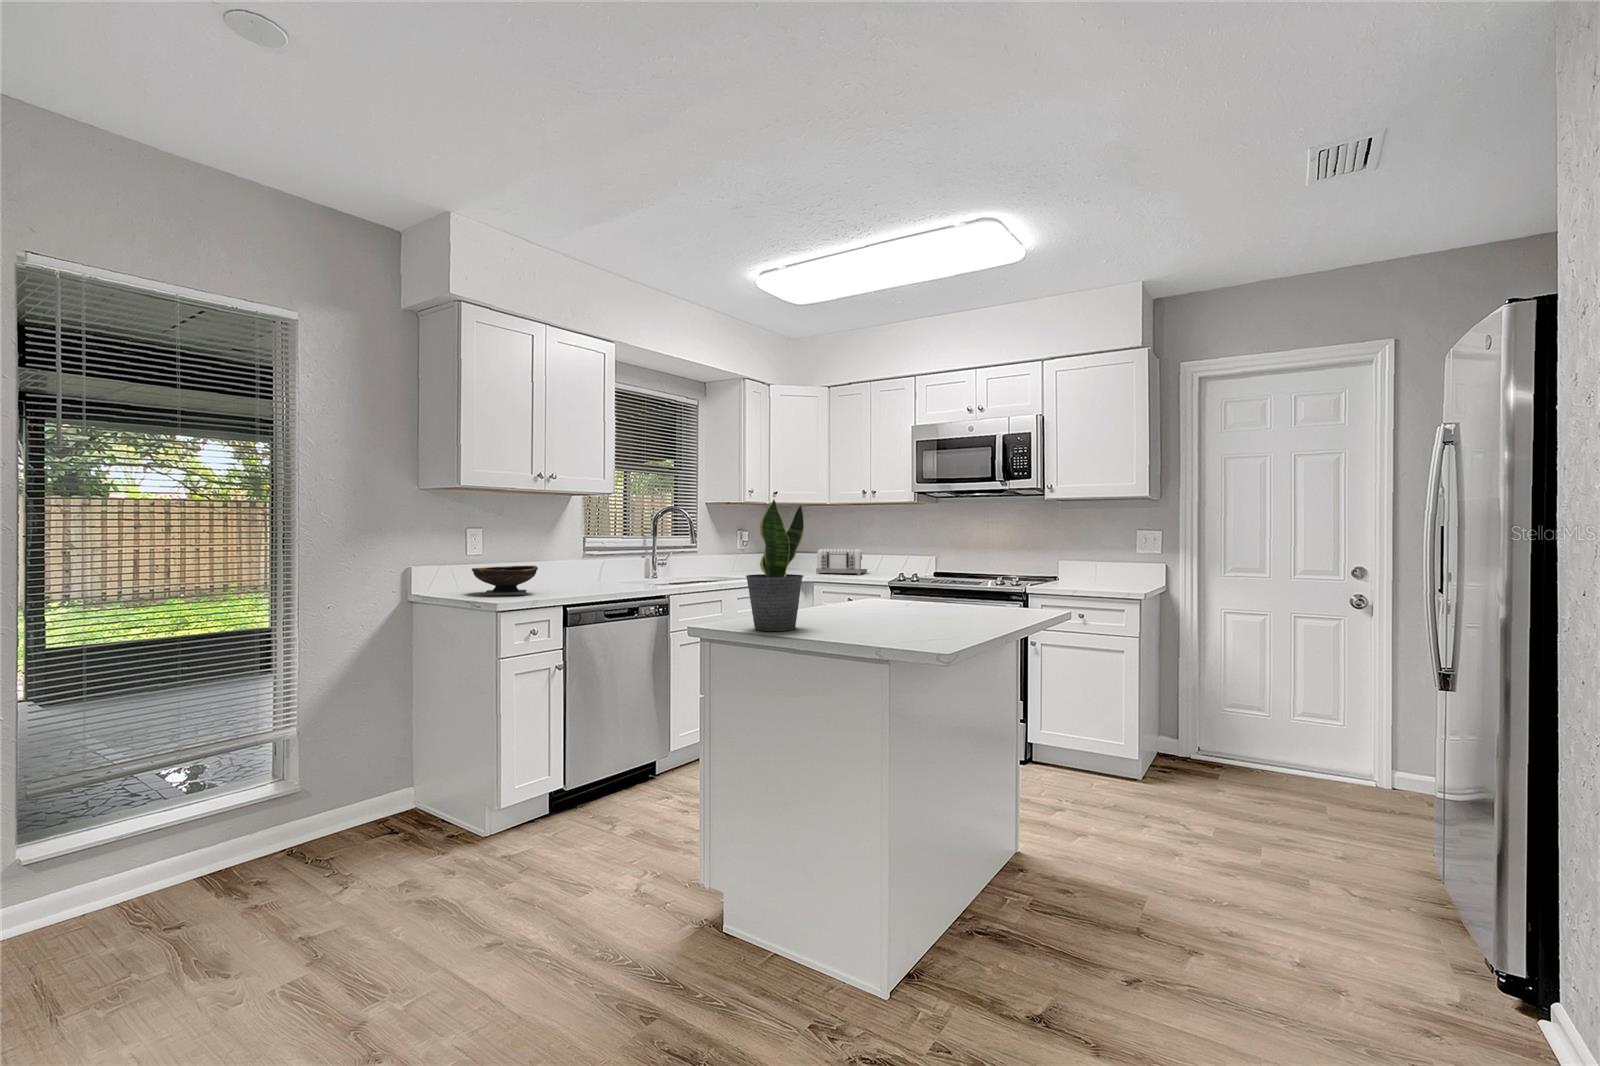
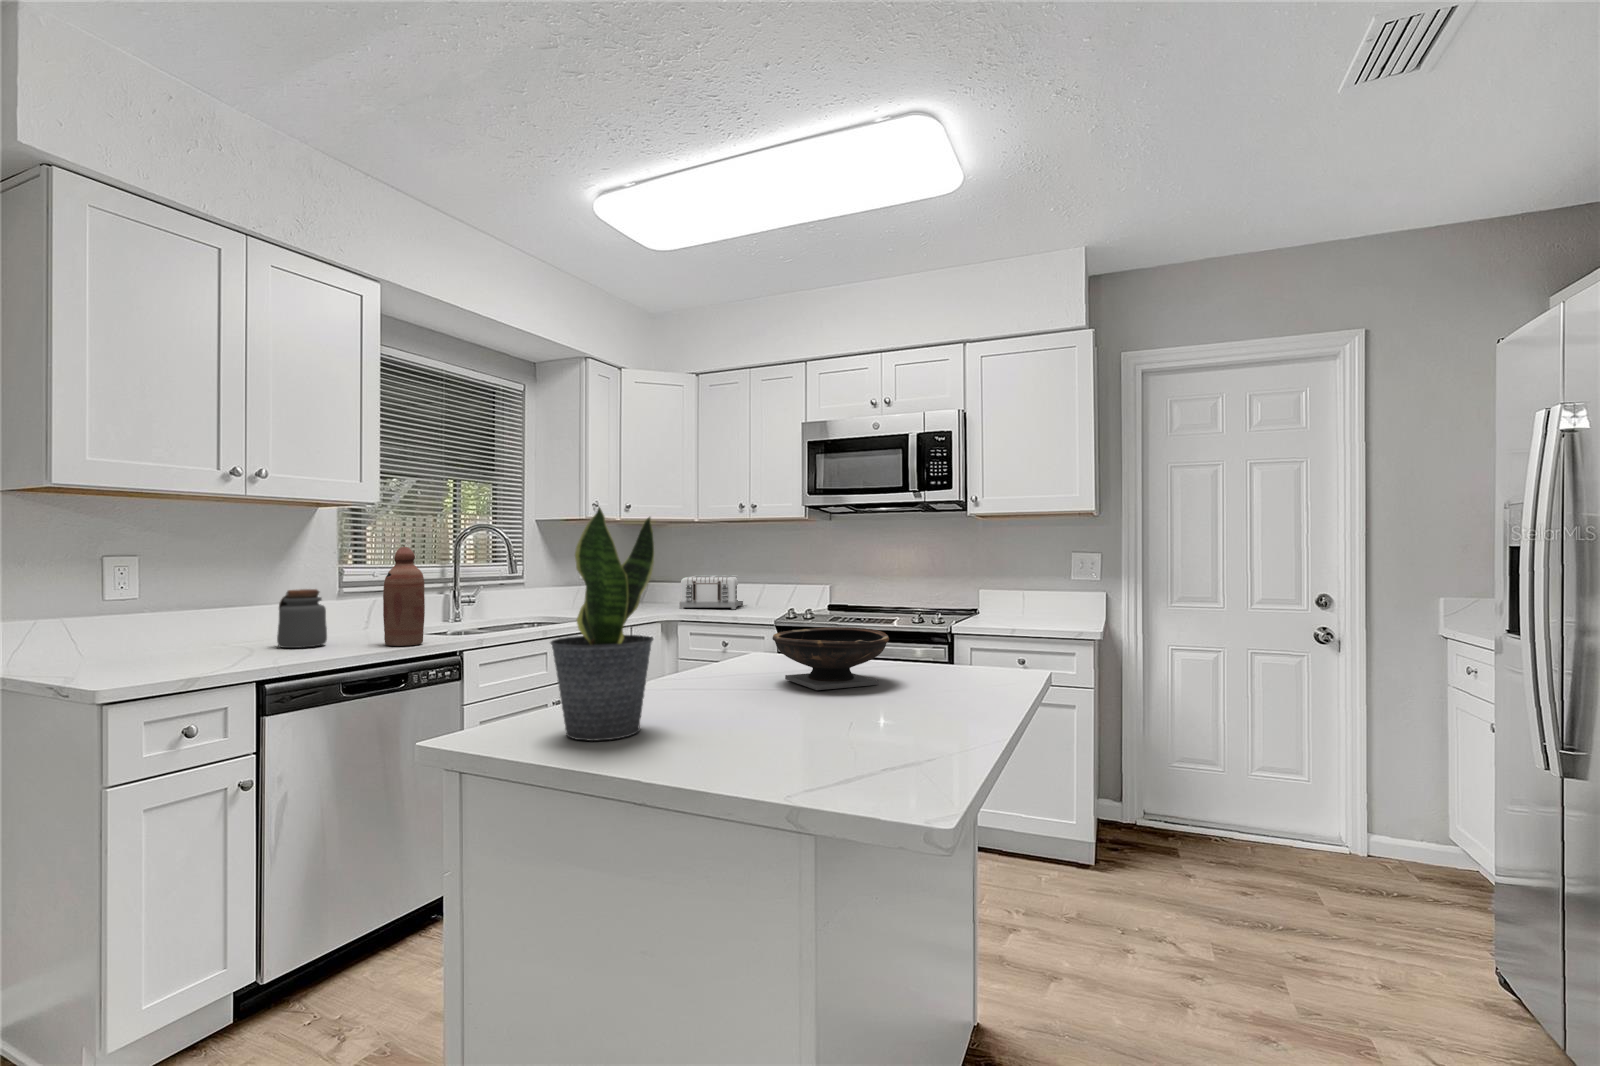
bottle: none [620,523,645,590] -> present [383,547,425,646]
jar: none [555,551,585,589] -> present [277,589,327,648]
bowl: present [472,566,538,596] -> present [772,627,889,690]

